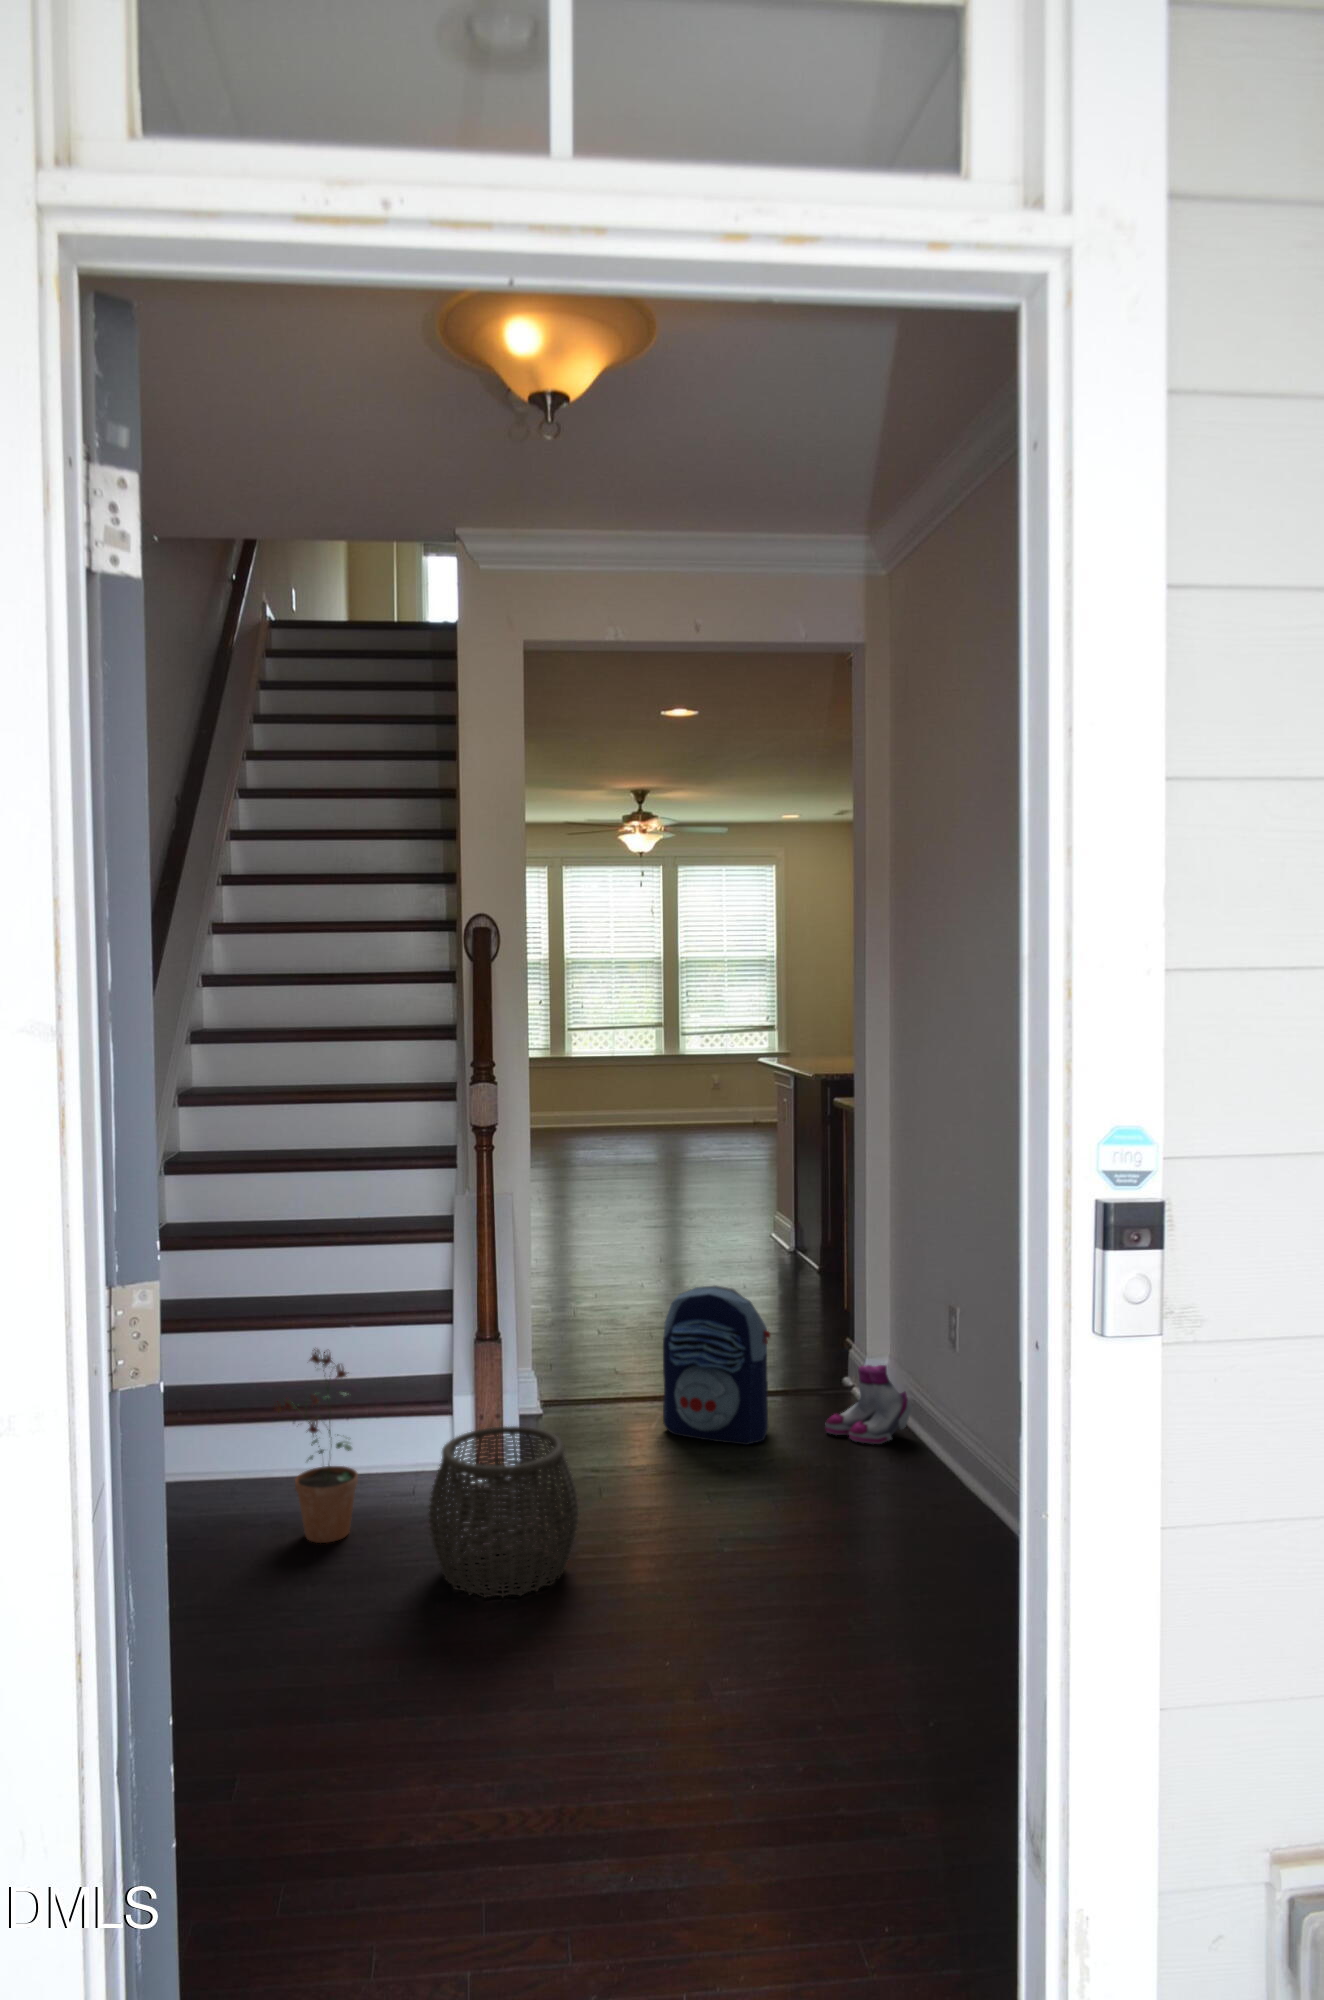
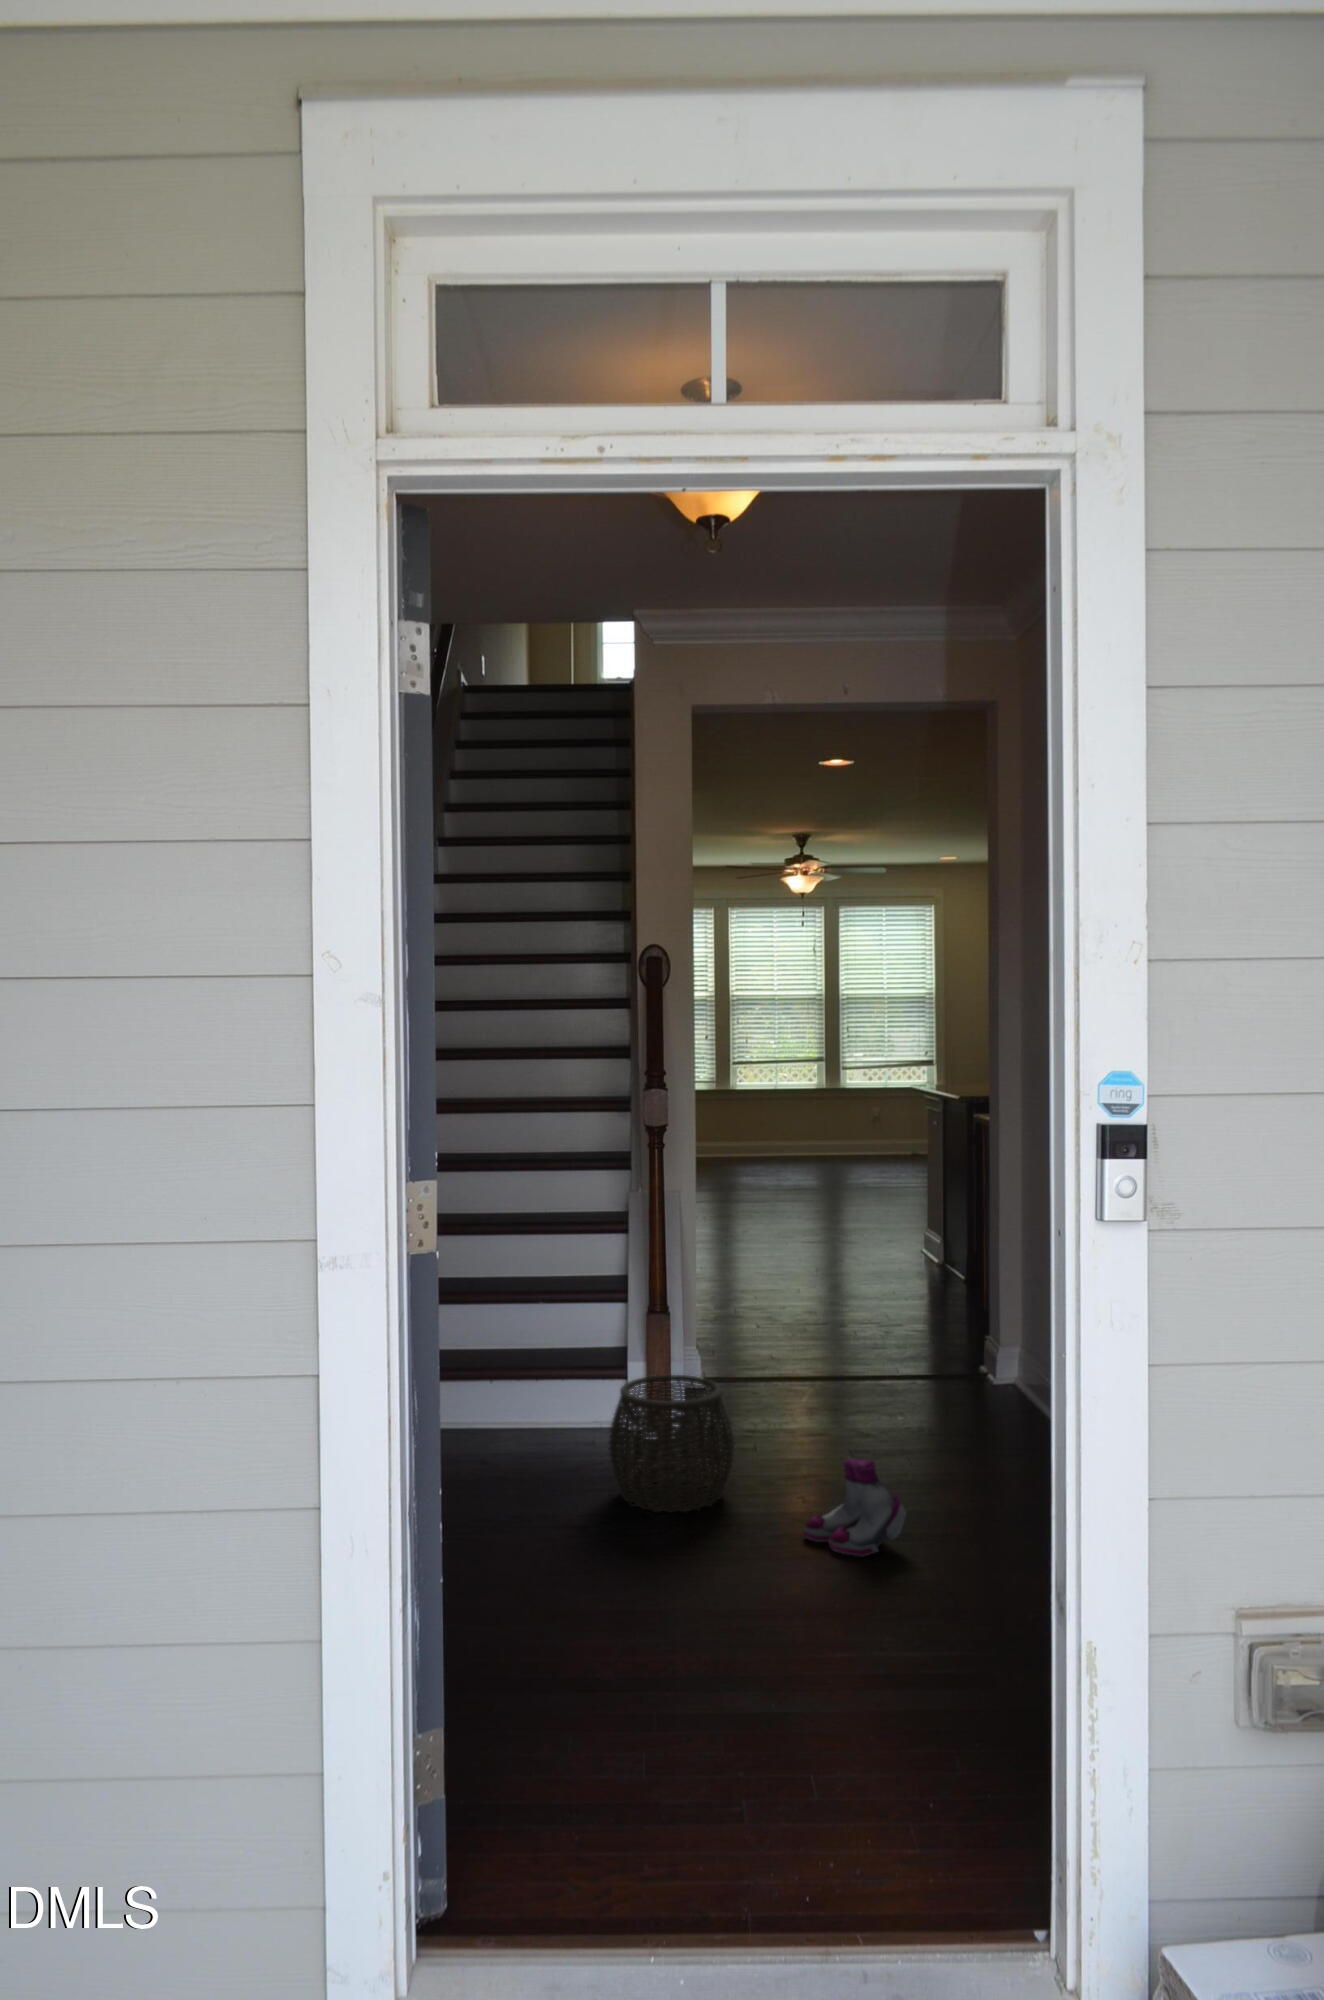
backpack: present [663,1285,770,1445] -> none [812,1272,908,1414]
potted plant: present [276,1349,358,1543] -> none [479,1306,551,1469]
boots: present [825,1365,912,1444] -> present [803,1459,906,1557]

